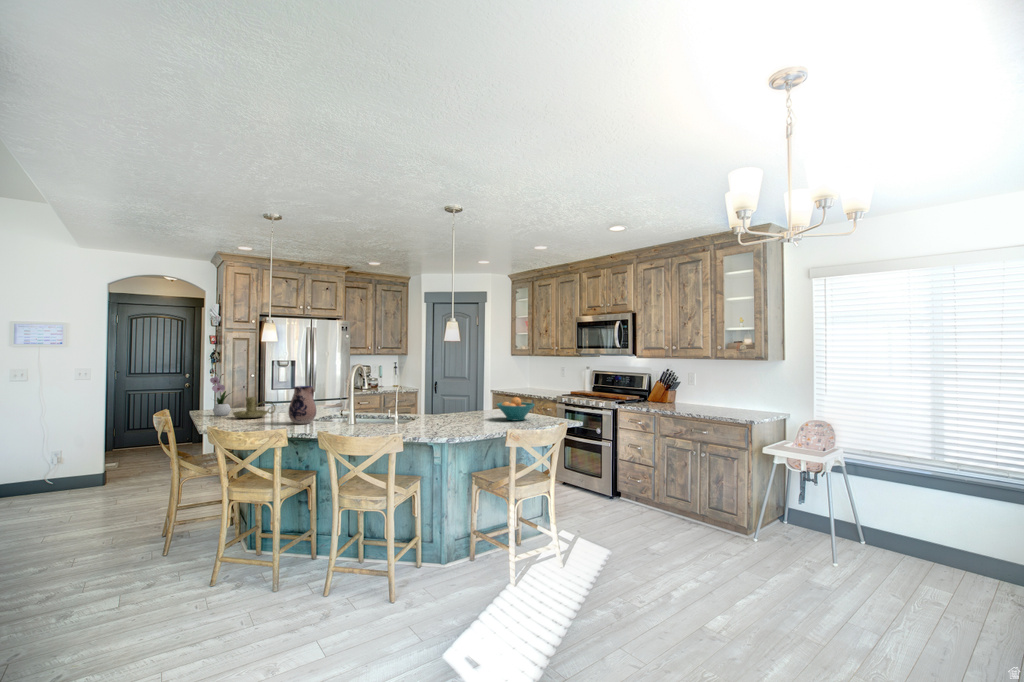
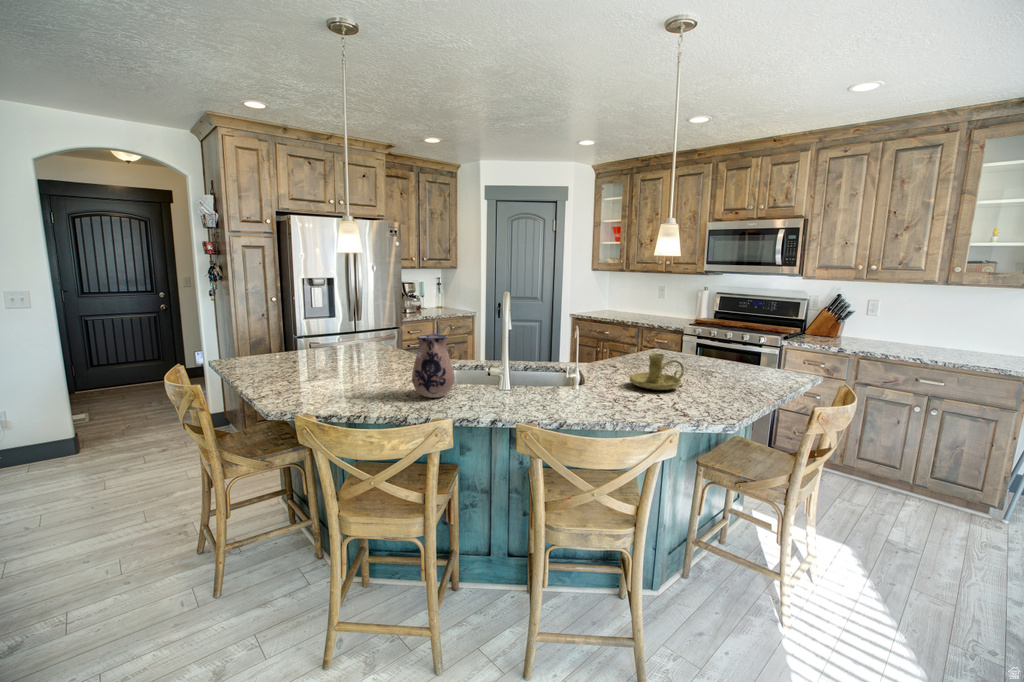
flower arrangement: present [210,370,231,416] -> none [254,303,290,375]
candle holder: present [233,397,275,418] -> present [629,353,684,390]
fruit bowl: present [497,397,534,420] -> none [705,347,768,382]

